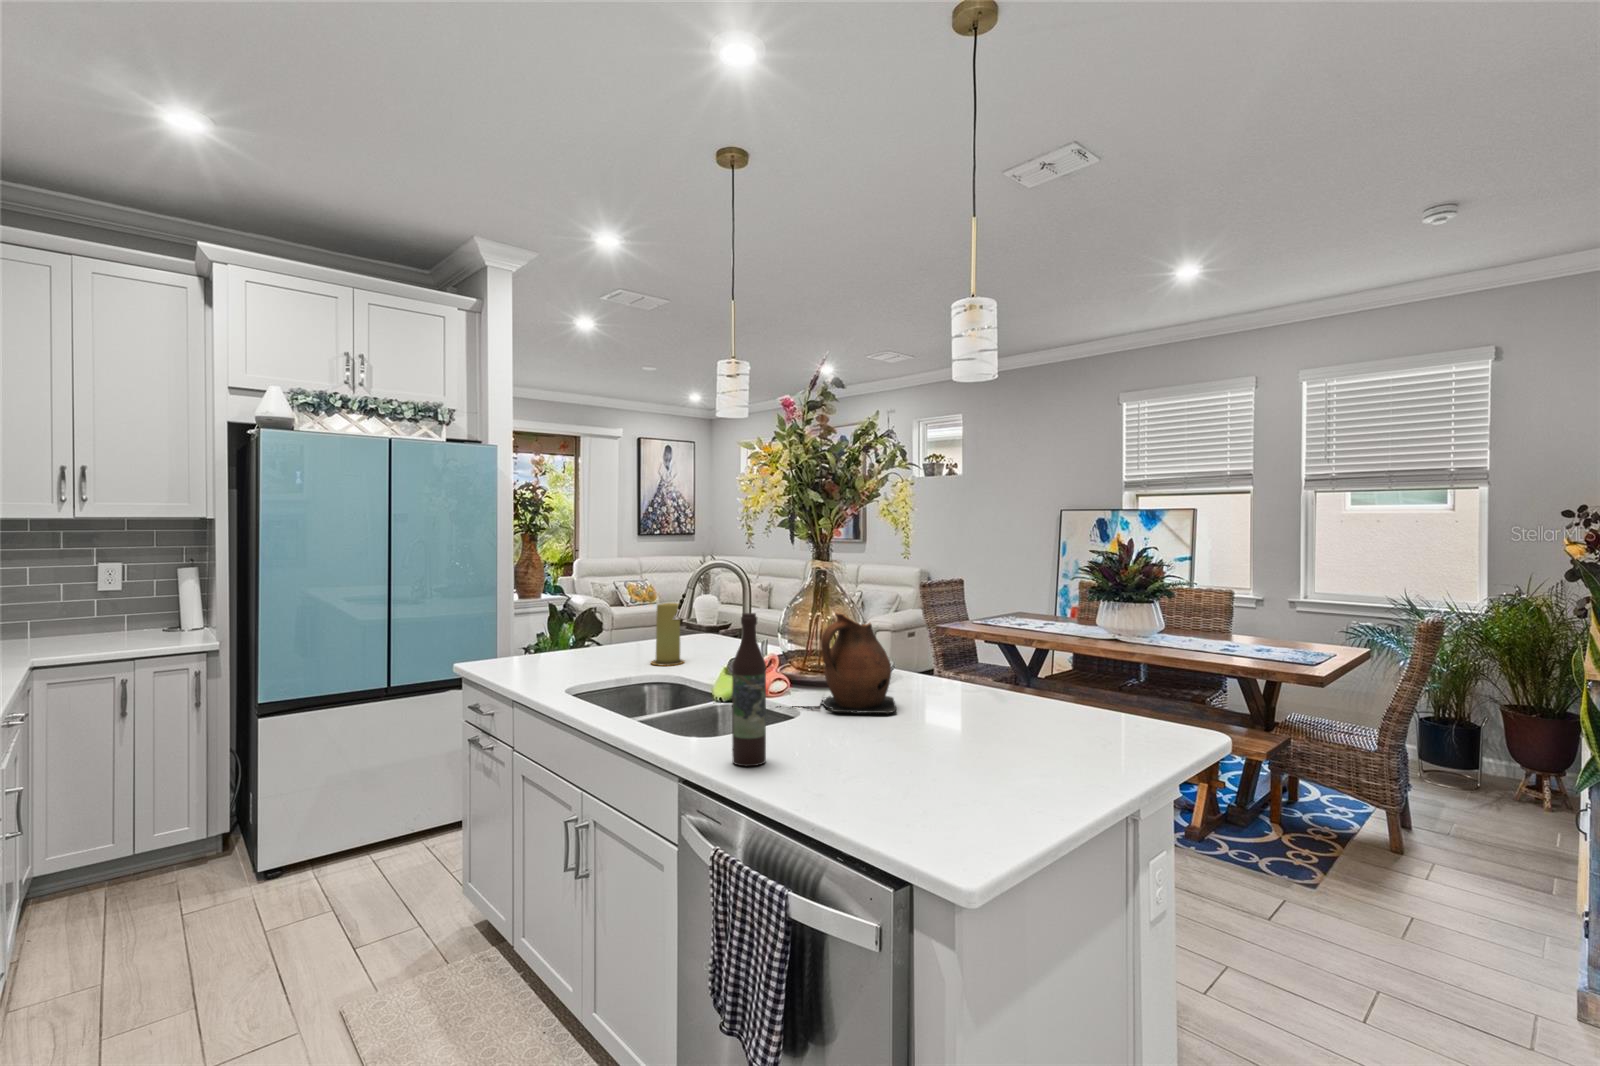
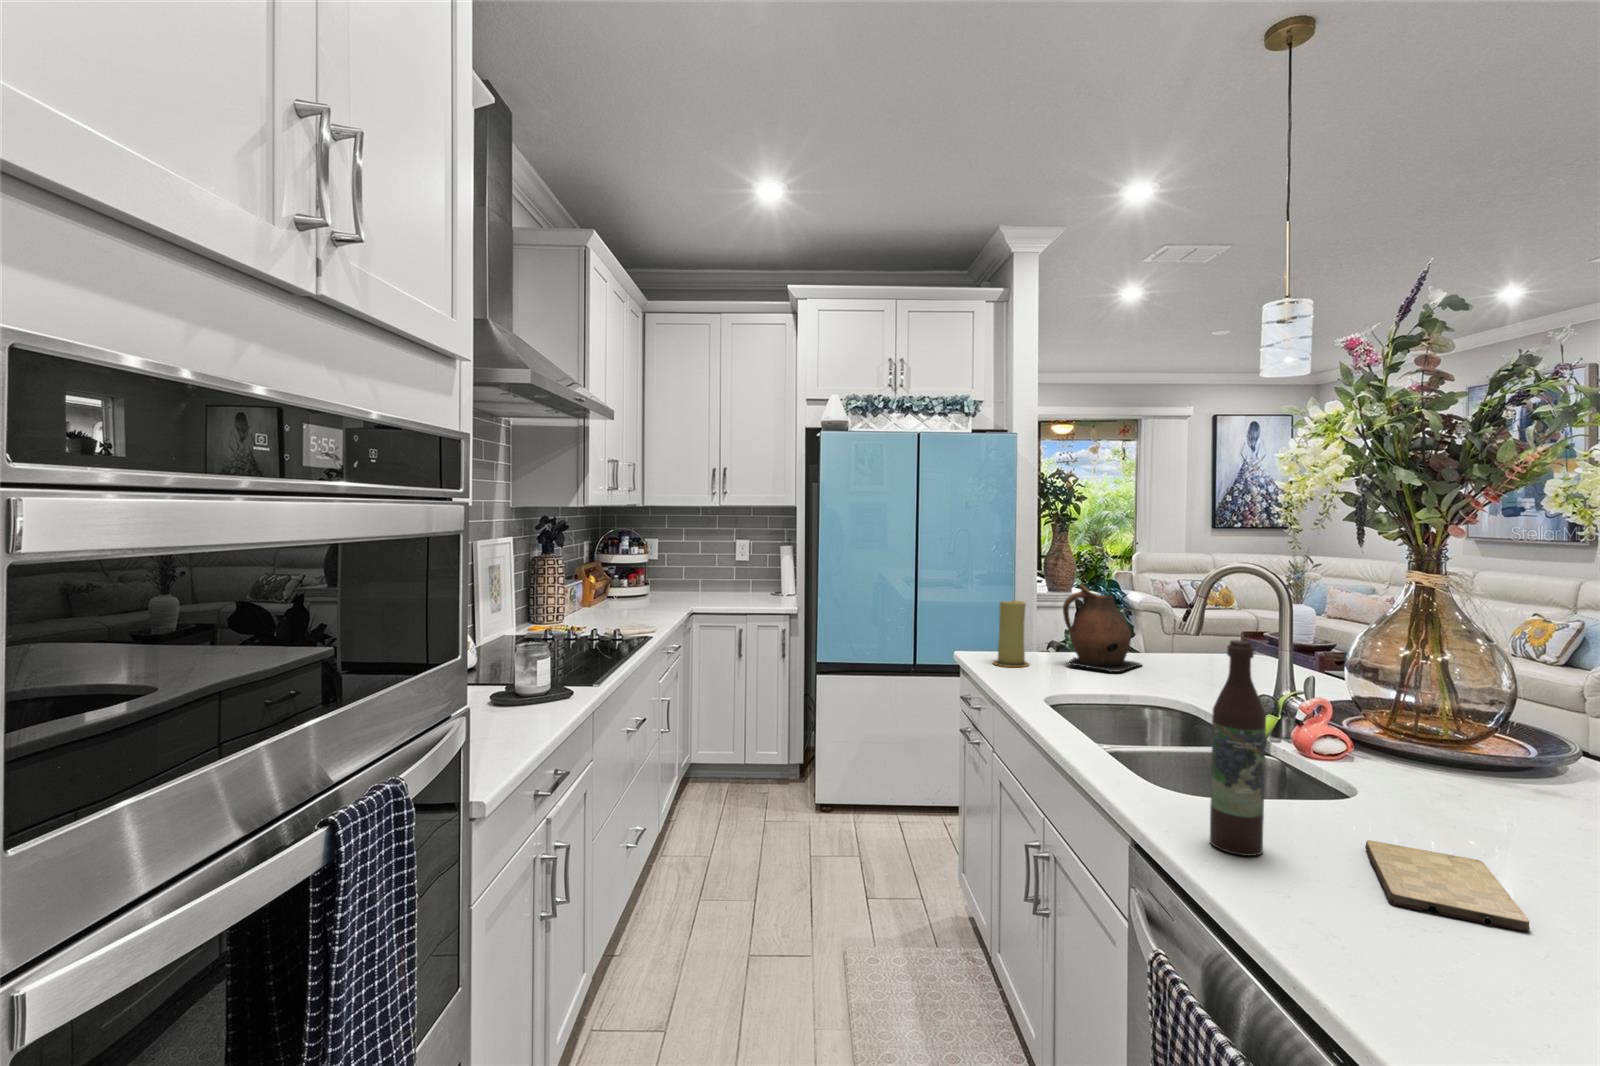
candle: present [651,603,684,666] -> present [993,601,1029,667]
ceramic pitcher: present [821,613,896,714] -> present [1063,585,1142,672]
cutting board: none [818,735,903,770] -> present [1365,840,1530,931]

